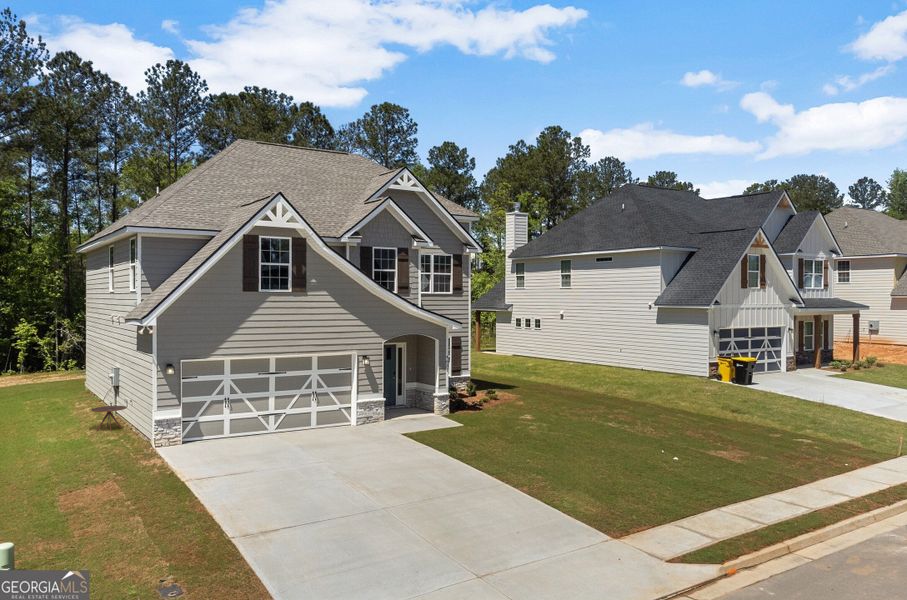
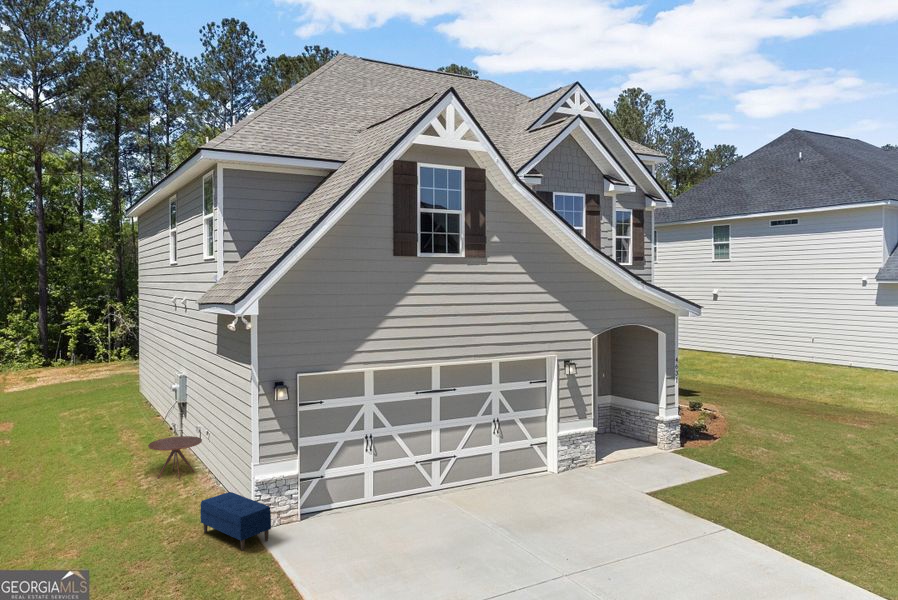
bench: none [122,429,162,456] -> present [200,492,271,551]

